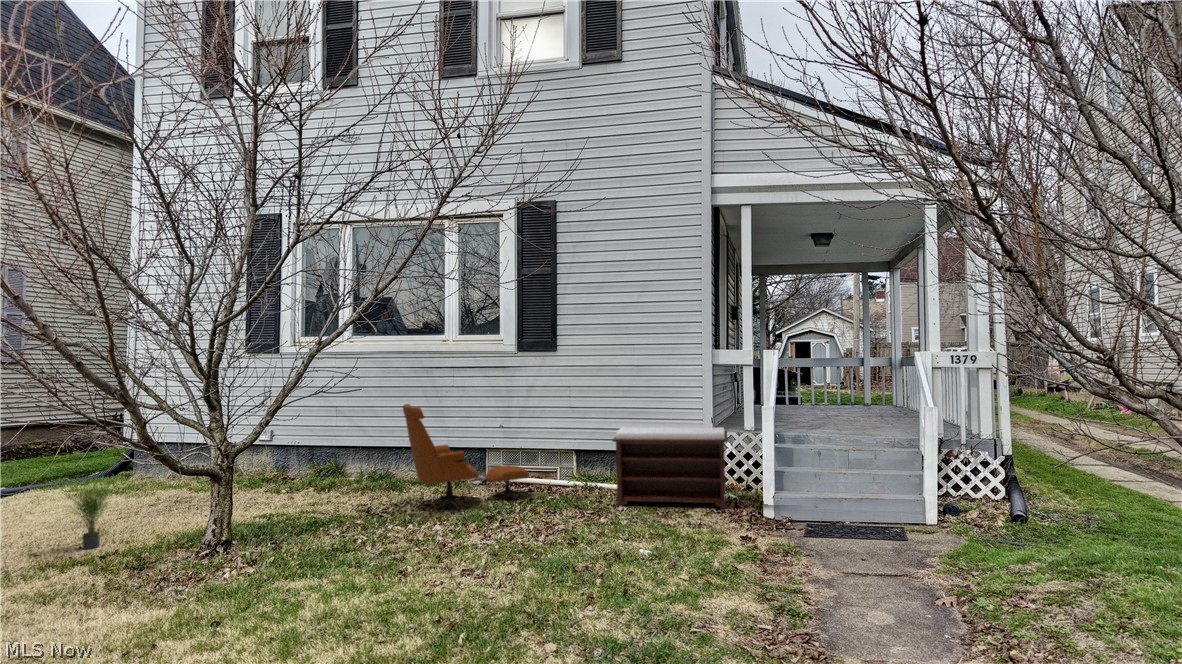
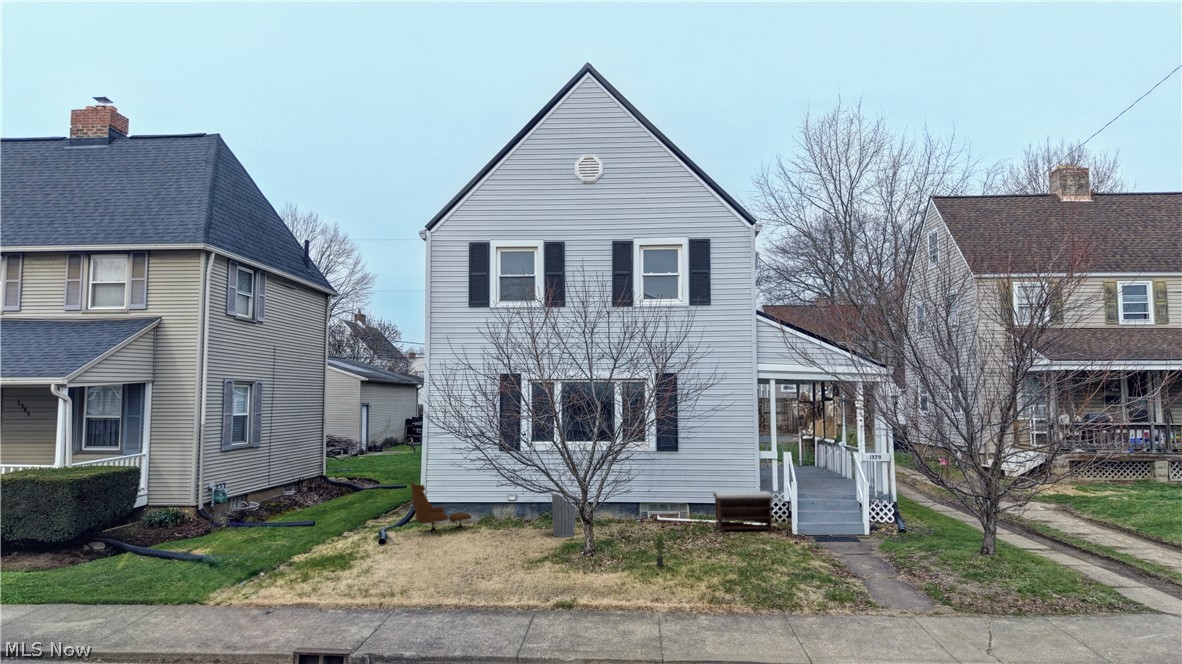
lounge chair: present [403,404,528,511] -> present [411,483,471,536]
trash can: none [302,420,351,506] -> present [552,491,576,537]
potted plant: present [69,484,108,549] -> present [652,535,667,566]

